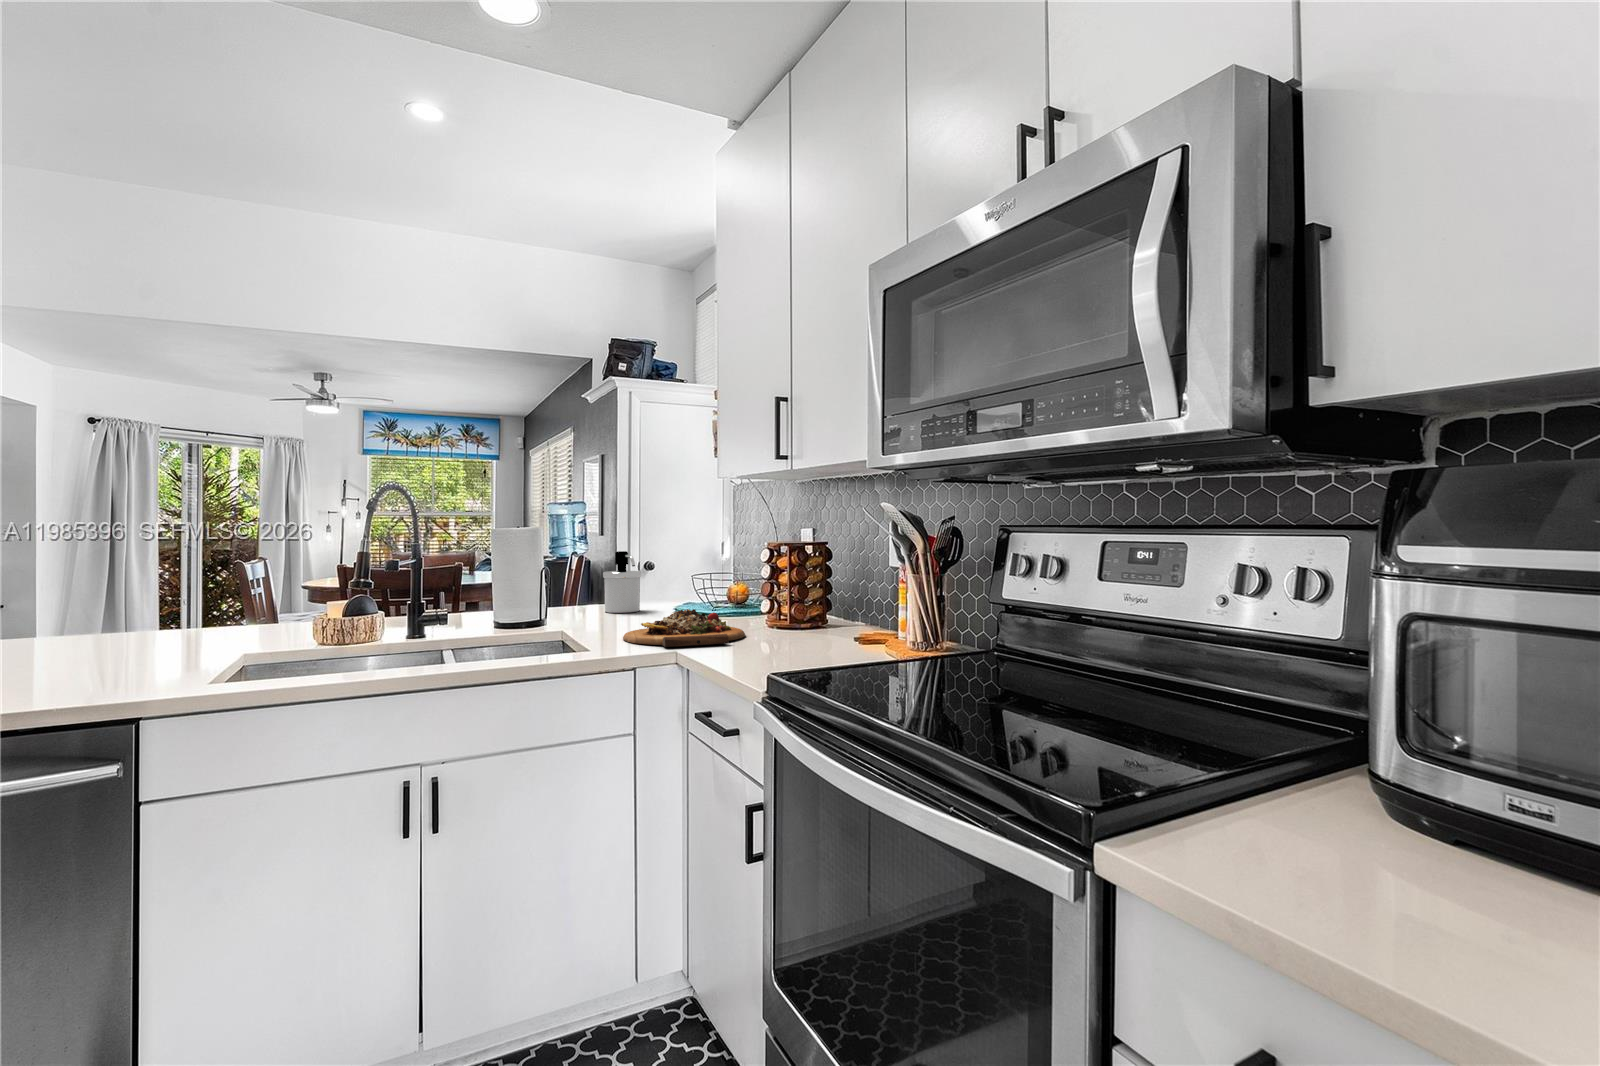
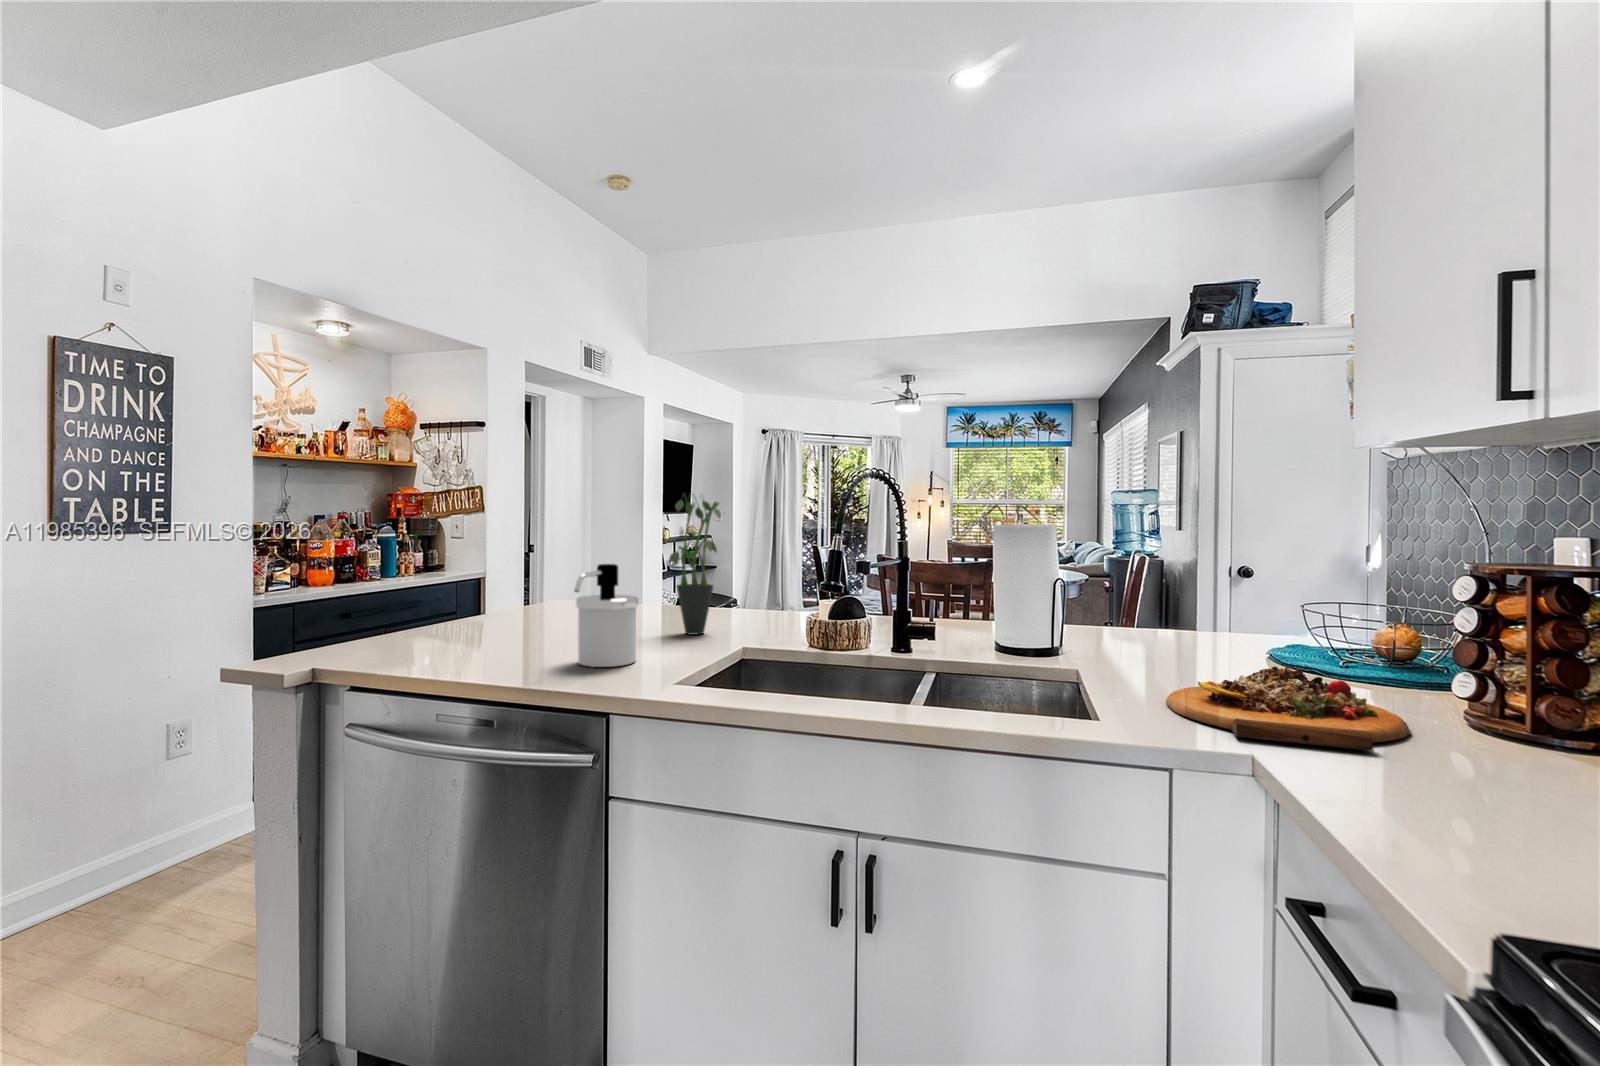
potted plant: none [148,503,216,646] -> present [669,500,721,635]
soap dispenser: present [603,551,641,613] -> present [574,564,638,667]

